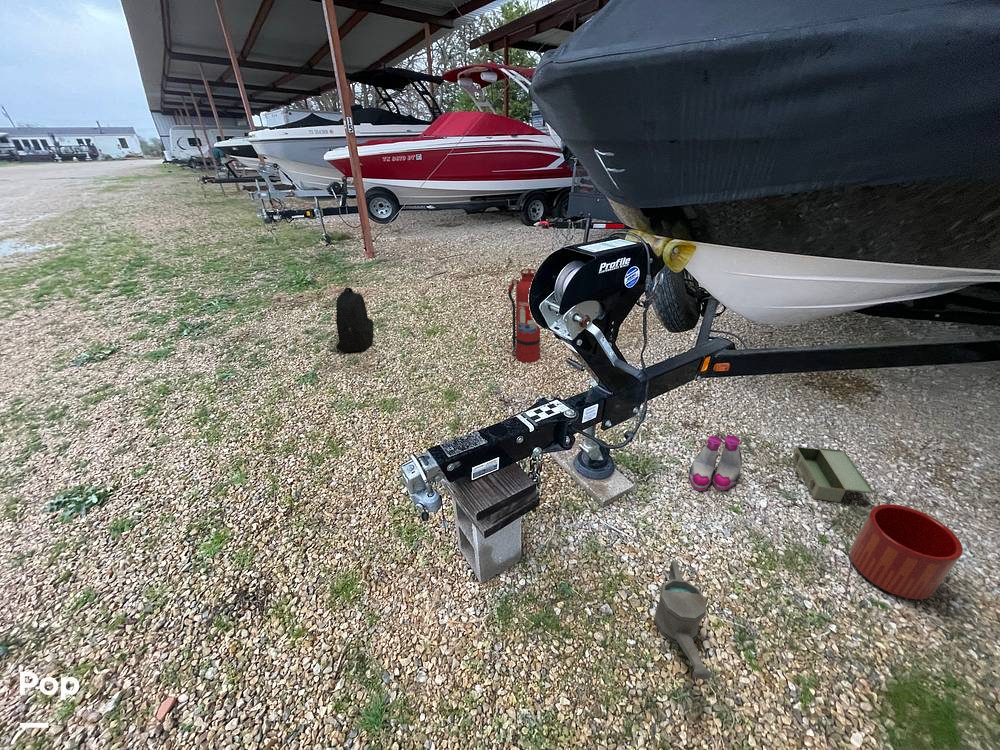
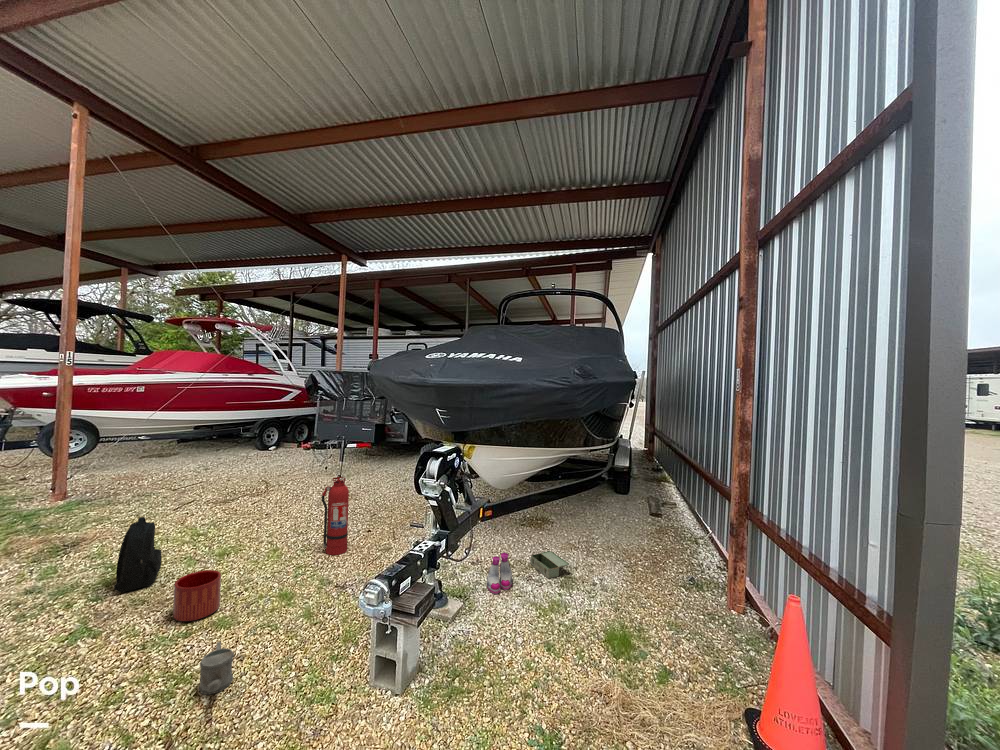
planter: present [850,504,963,599] -> present [173,570,221,621]
watering can: present [654,561,712,680] -> present [199,642,234,695]

